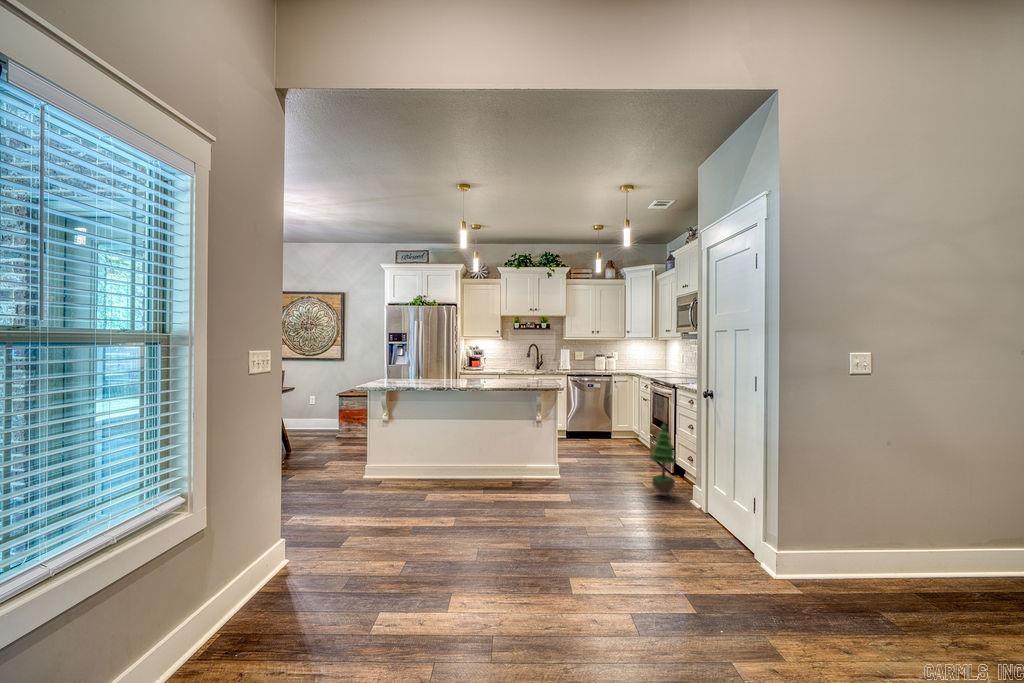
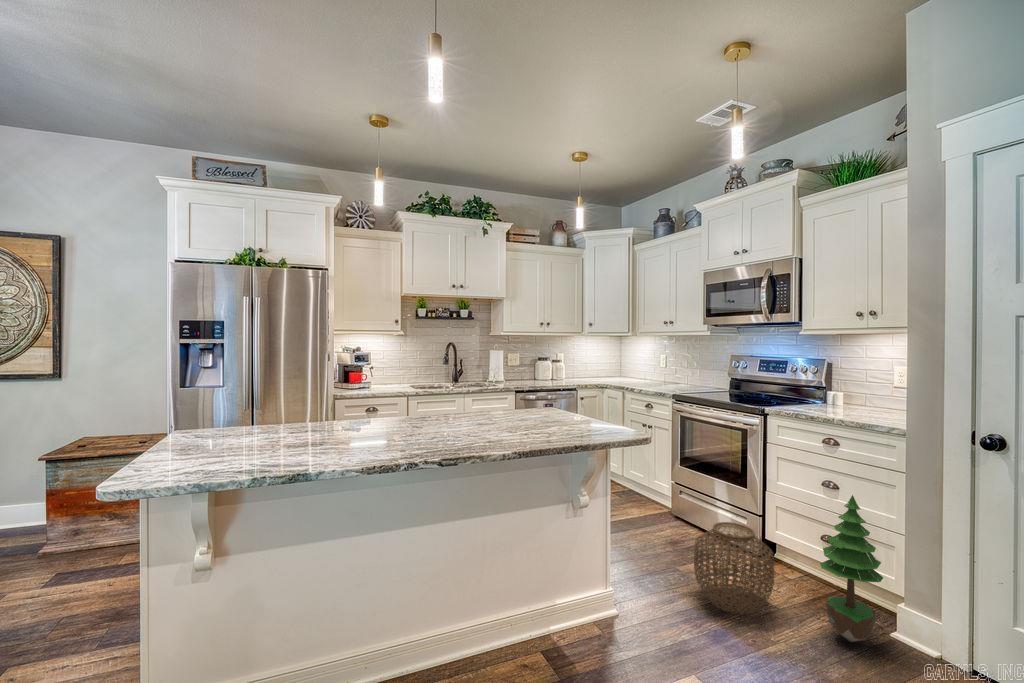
woven basket: none [605,440,645,485] -> present [694,522,774,614]

